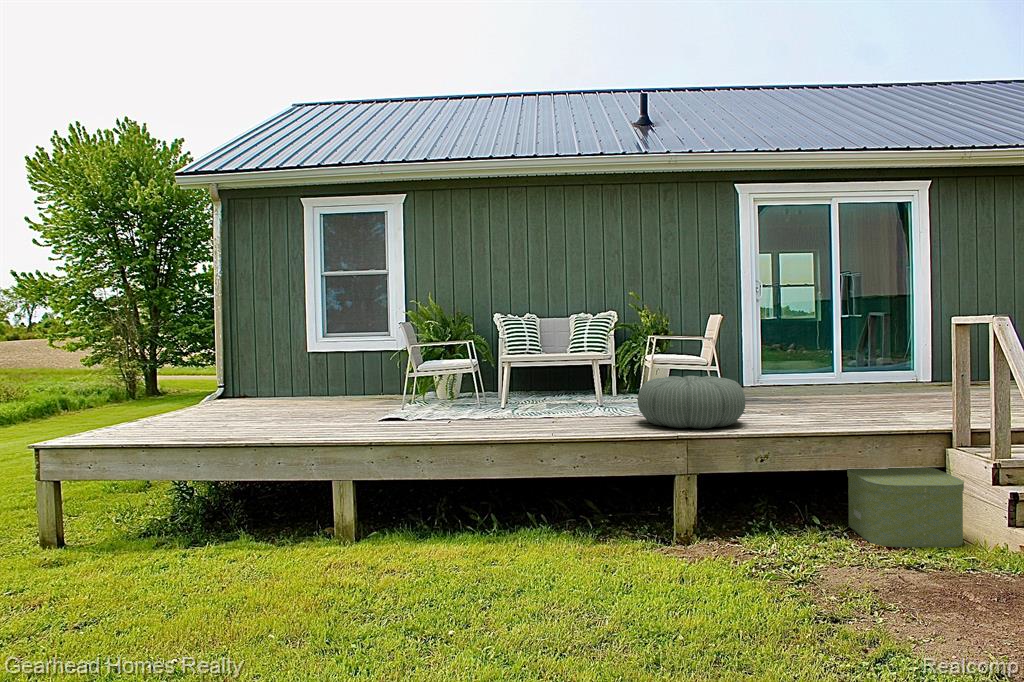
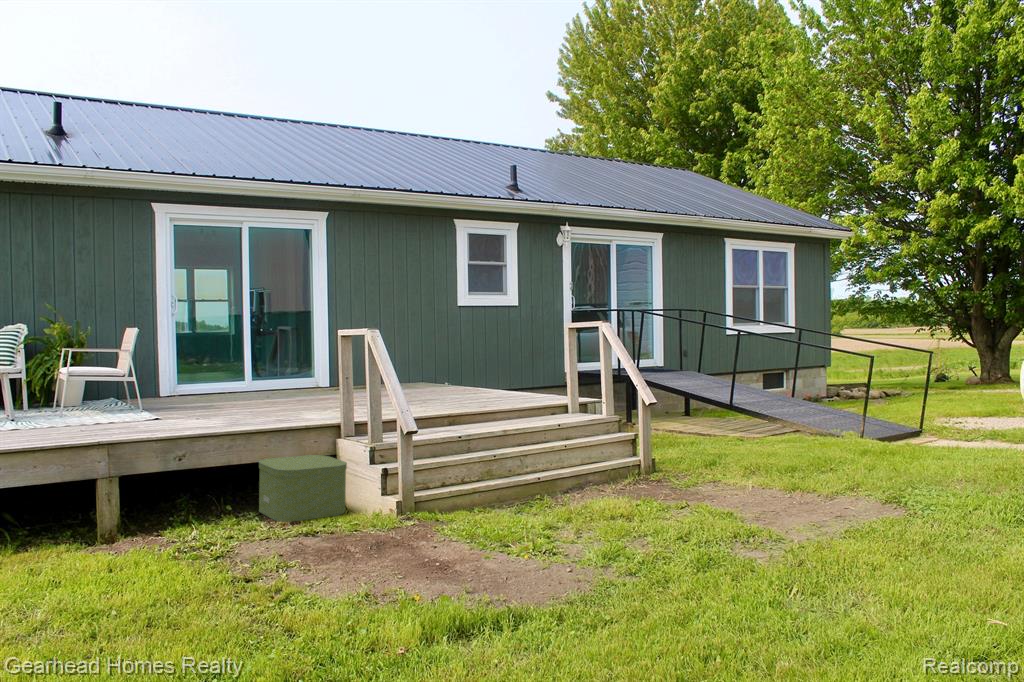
pouf: present [638,376,745,429] -> none [51,383,168,435]

